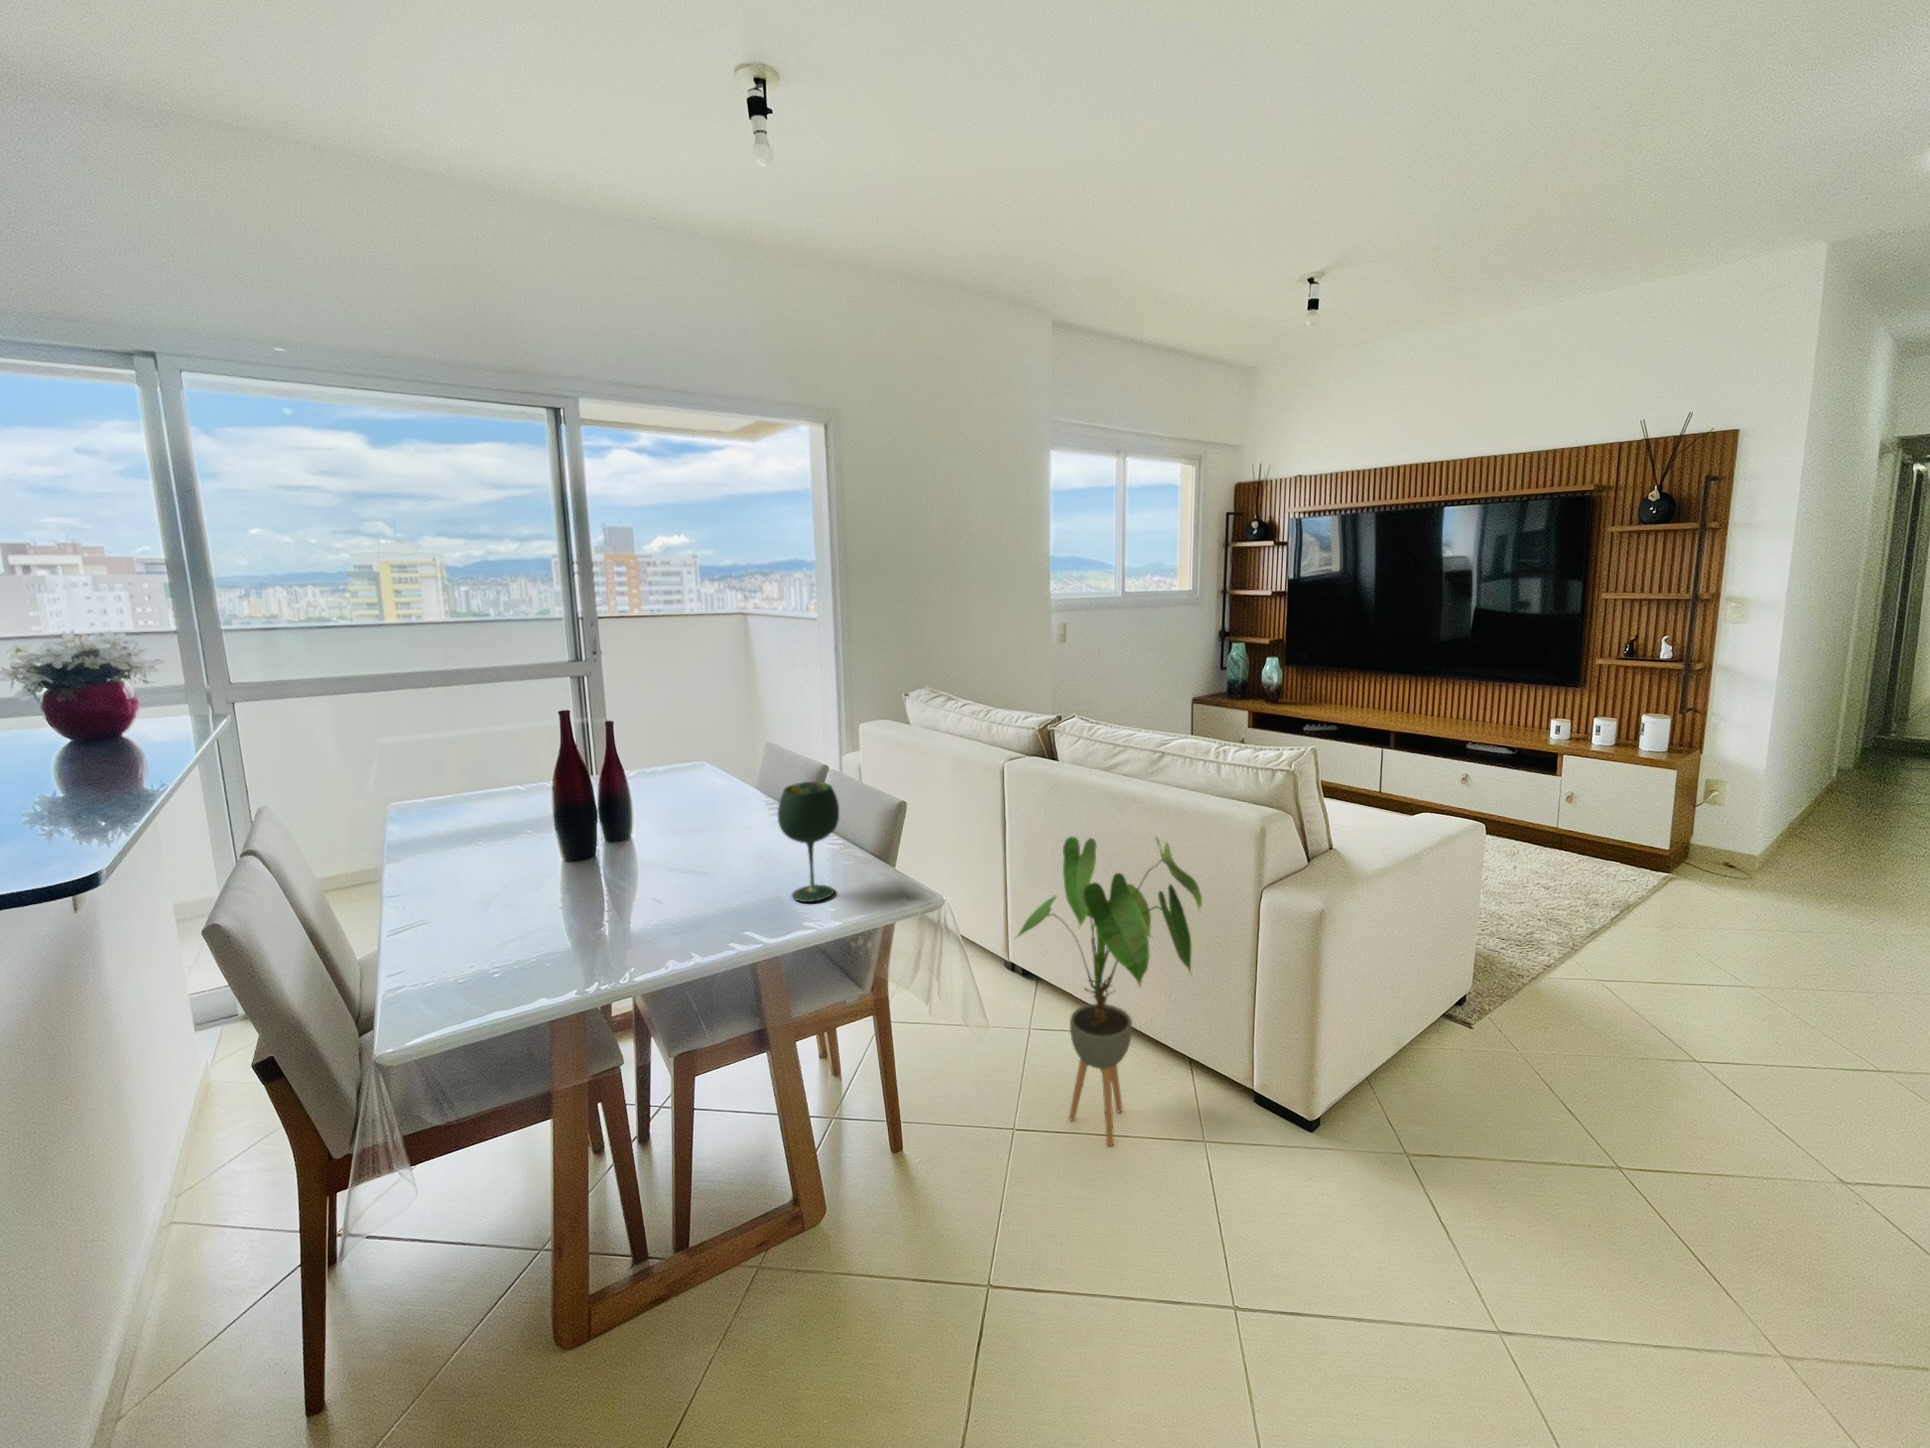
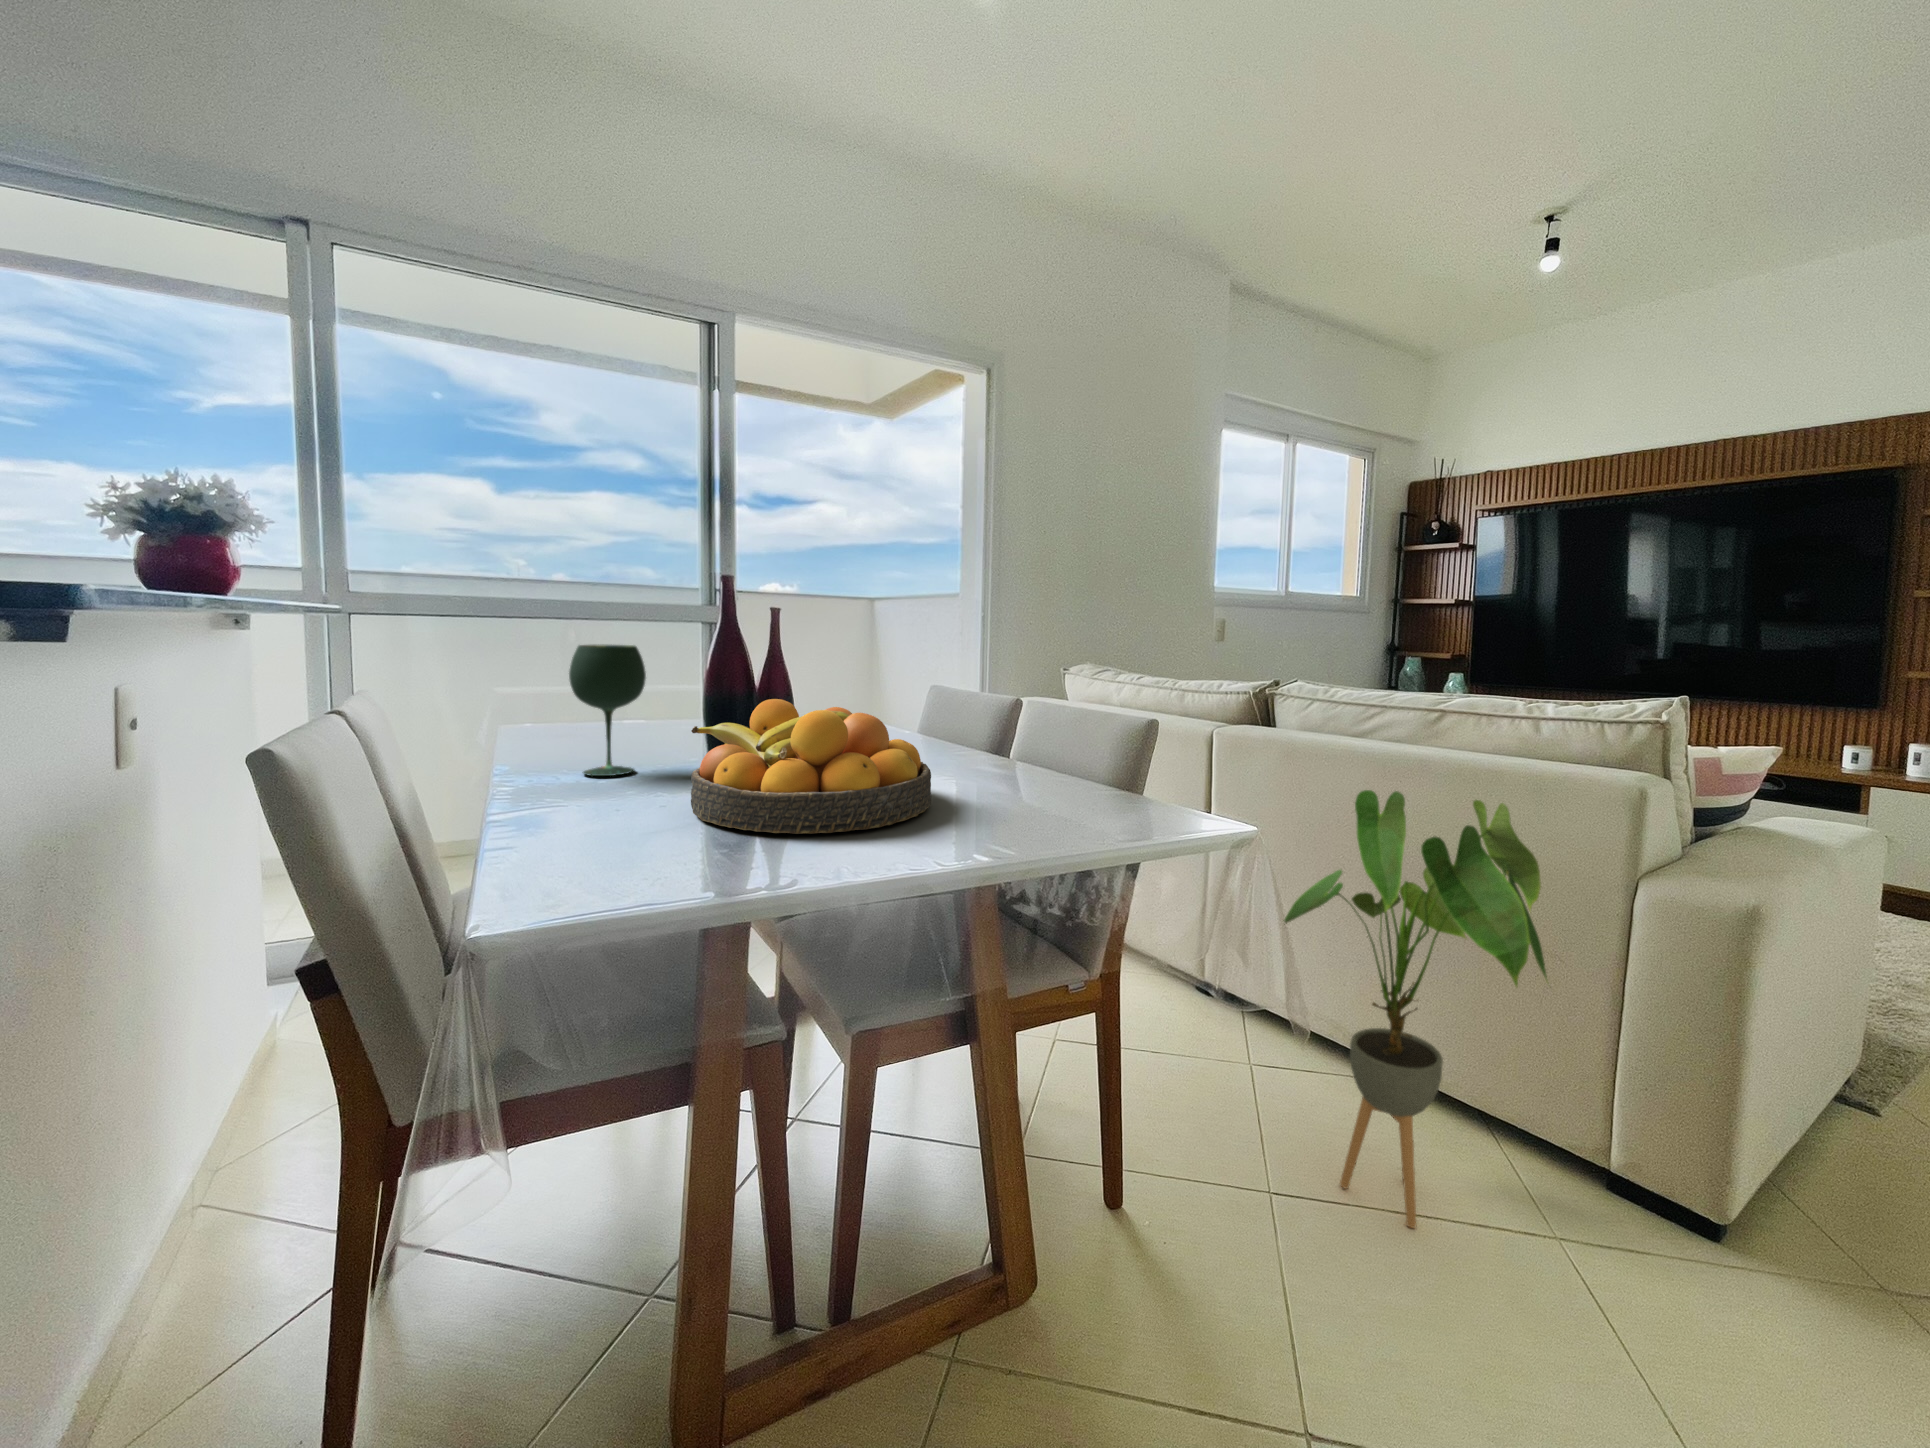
wine glass: present [778,782,839,902] -> present [569,645,646,776]
fruit bowl: none [532,810,726,928] -> present [691,699,931,834]

